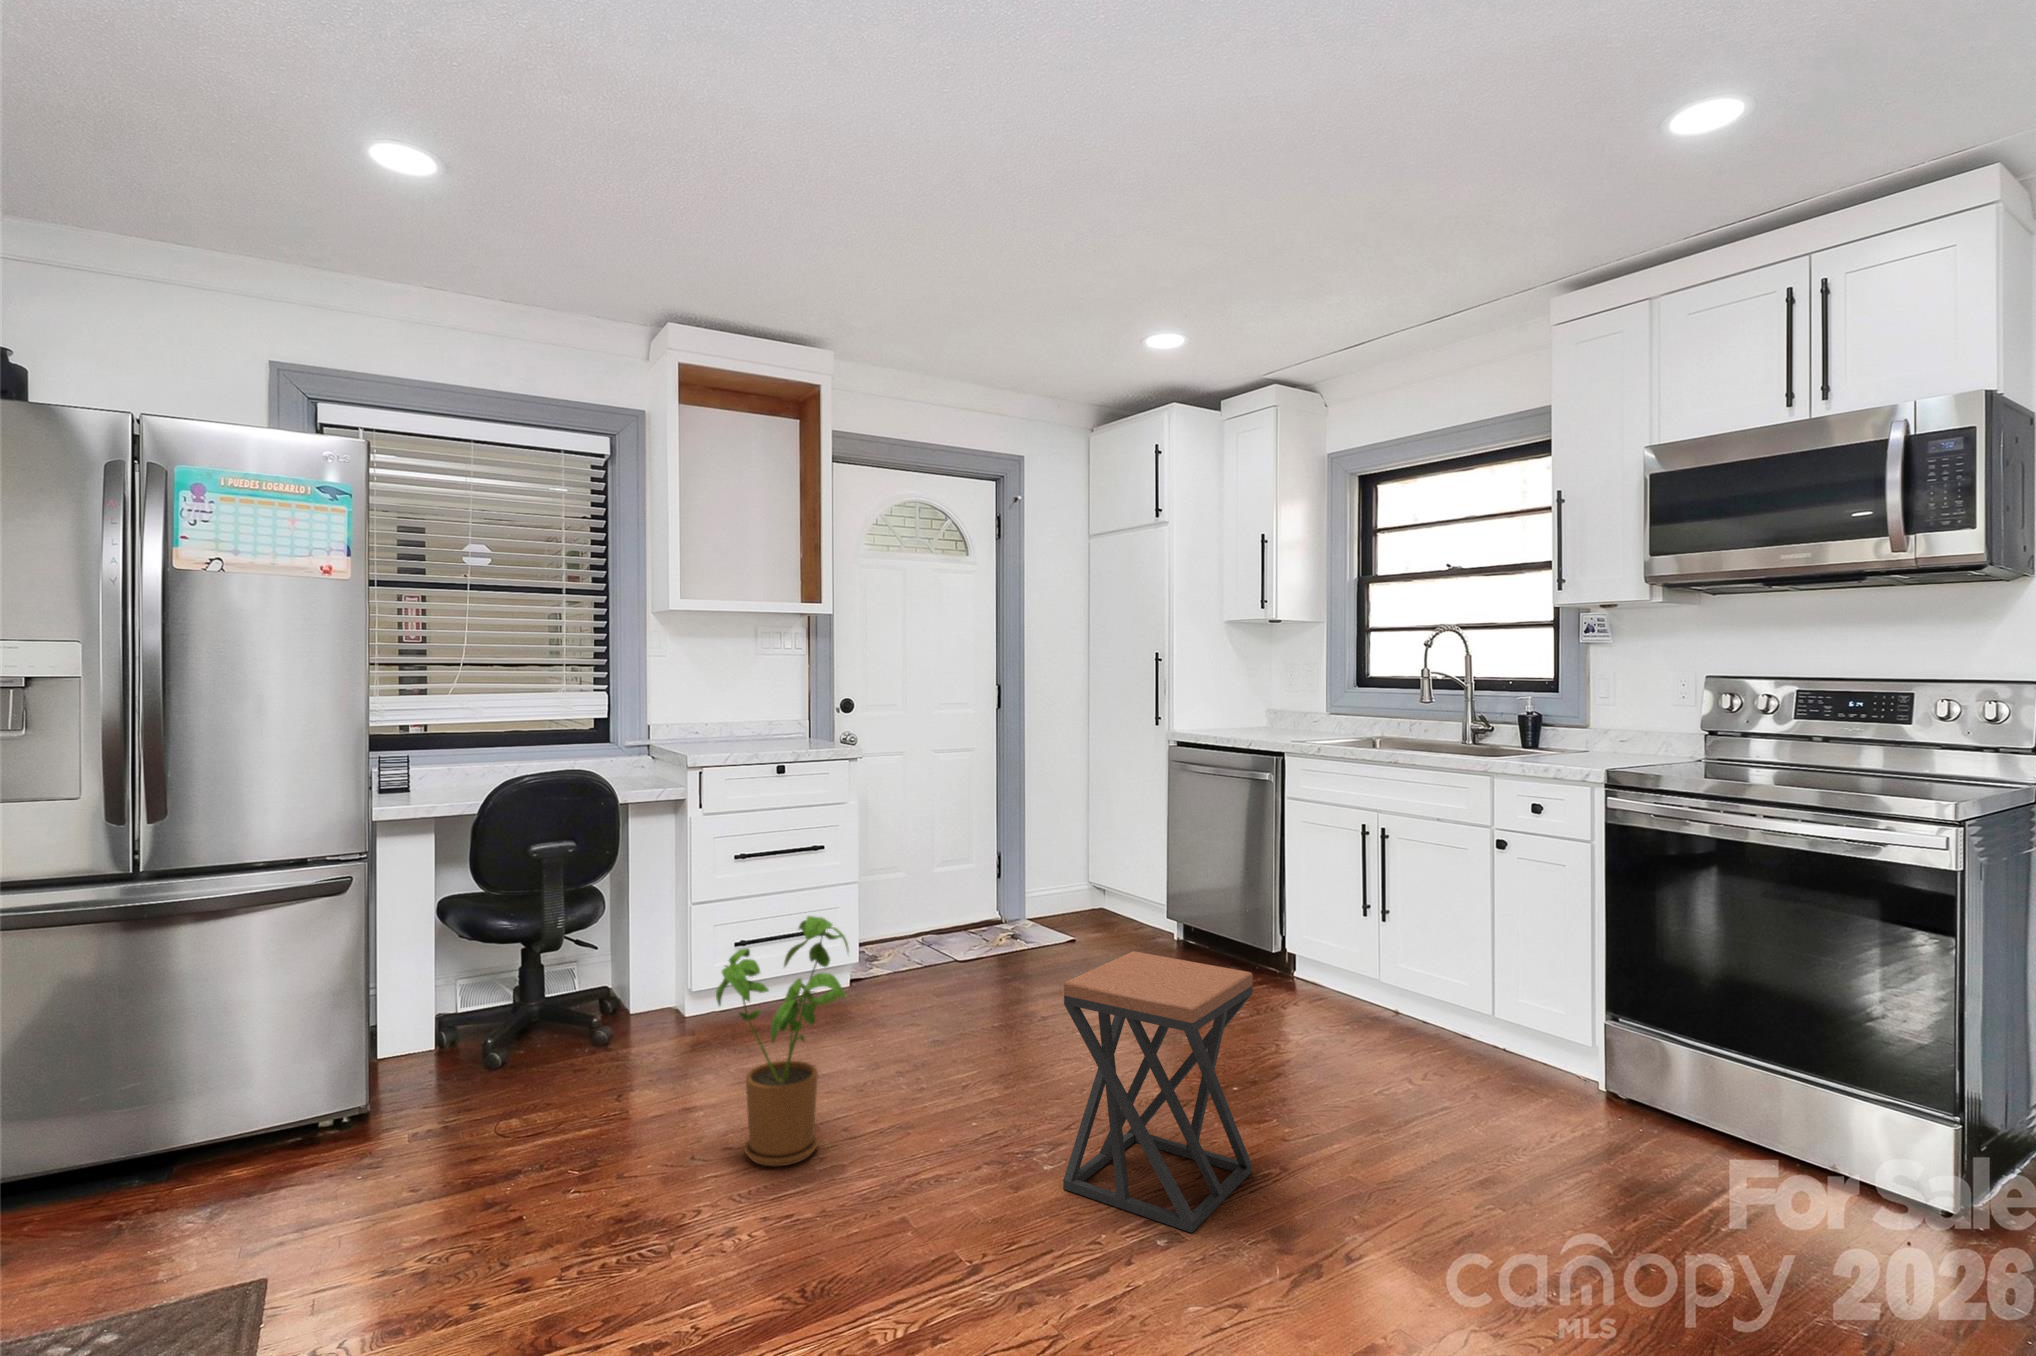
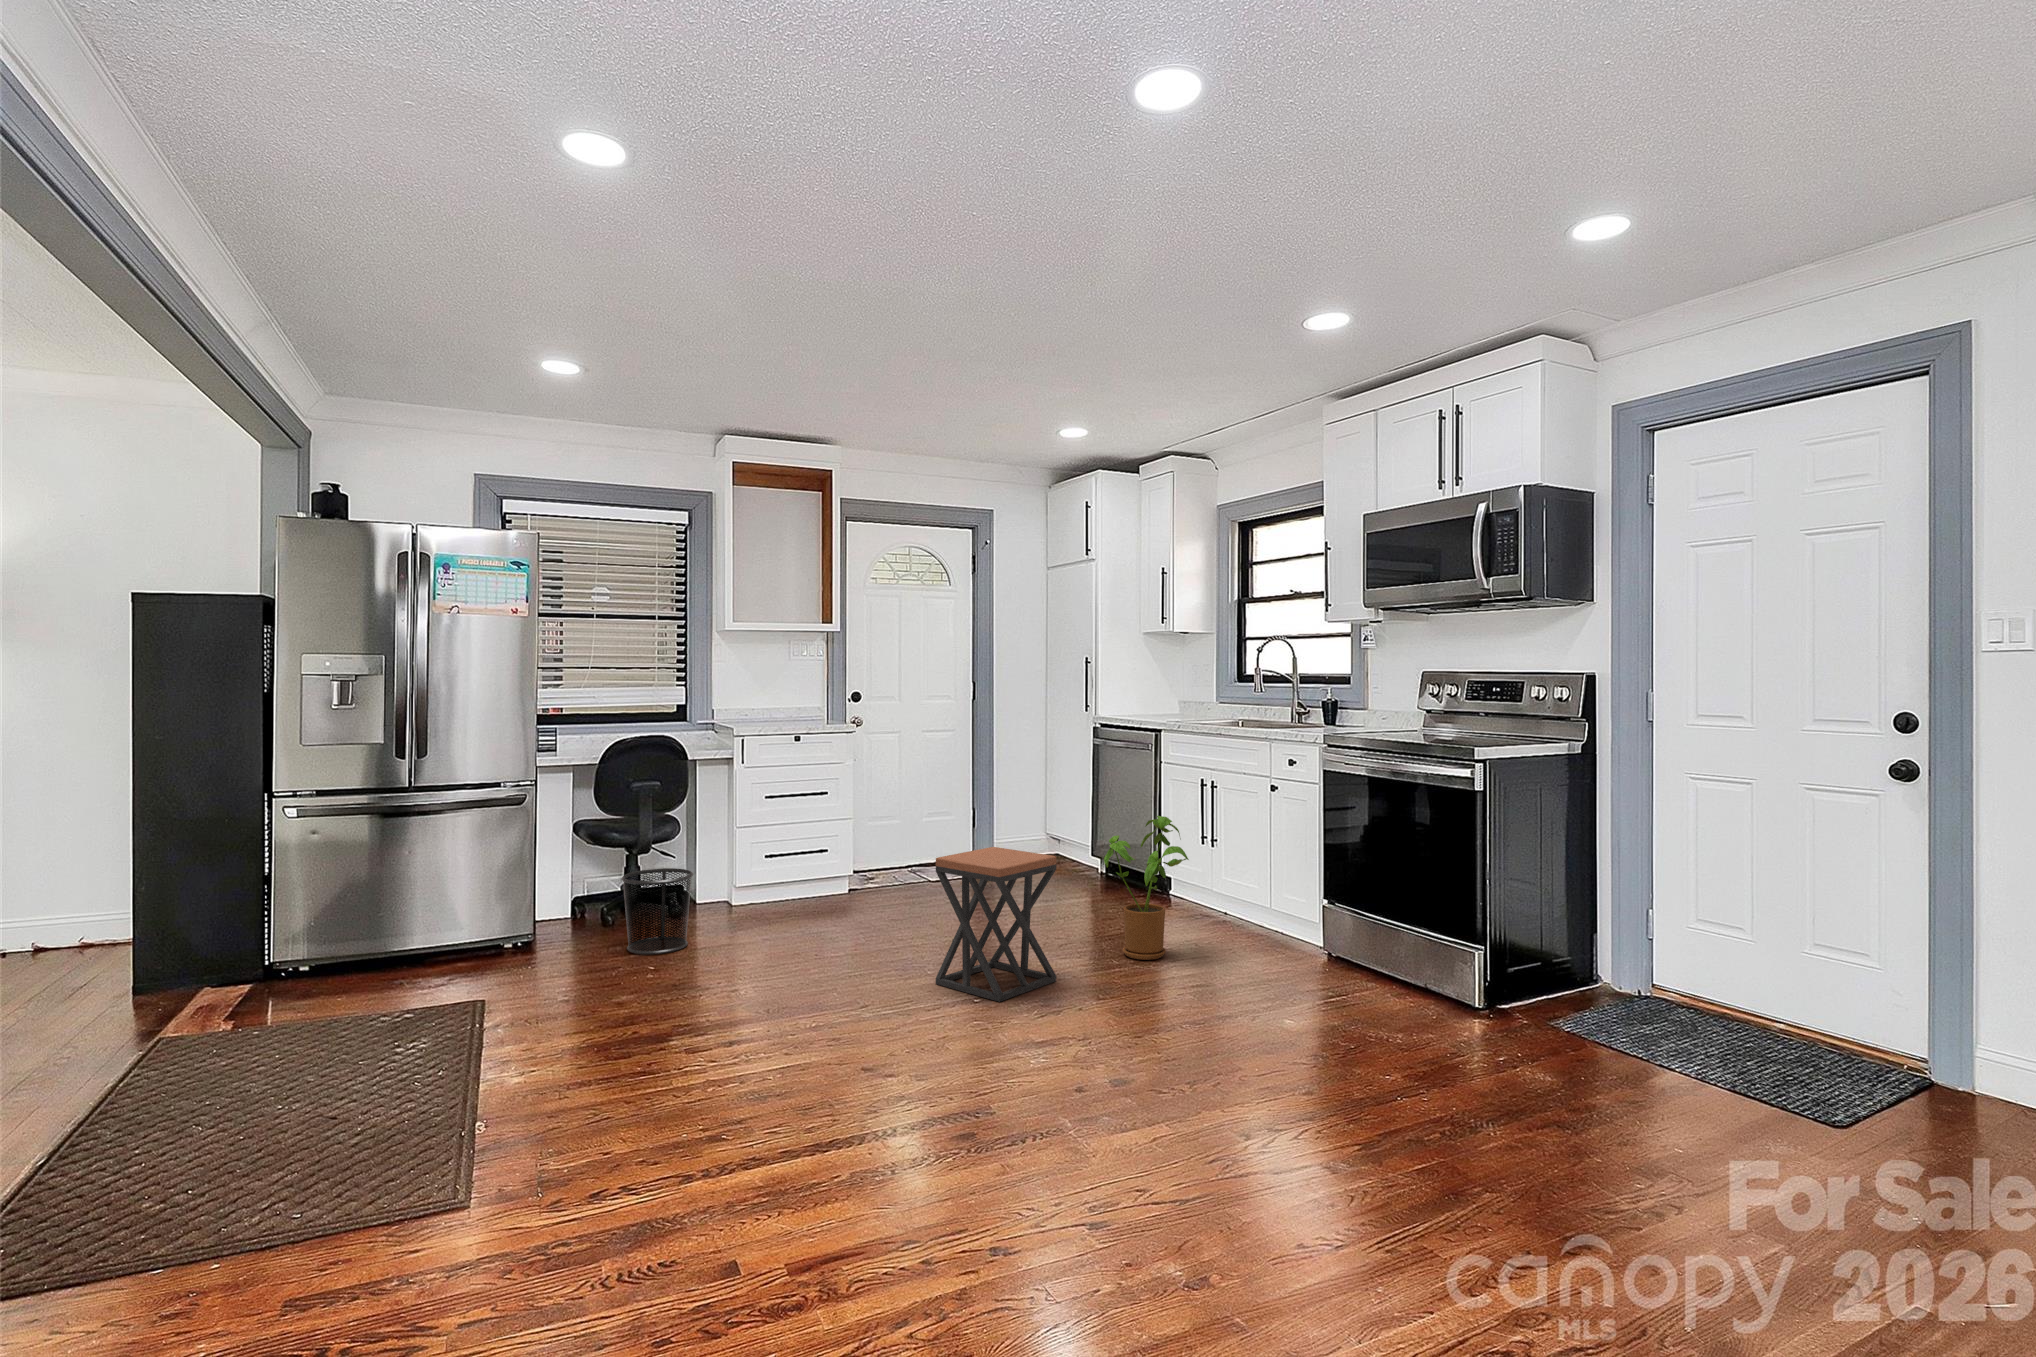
house plant: present [716,916,849,1166] -> present [1104,816,1189,960]
waste bin: none [519,983,637,1134] -> present [621,868,693,954]

